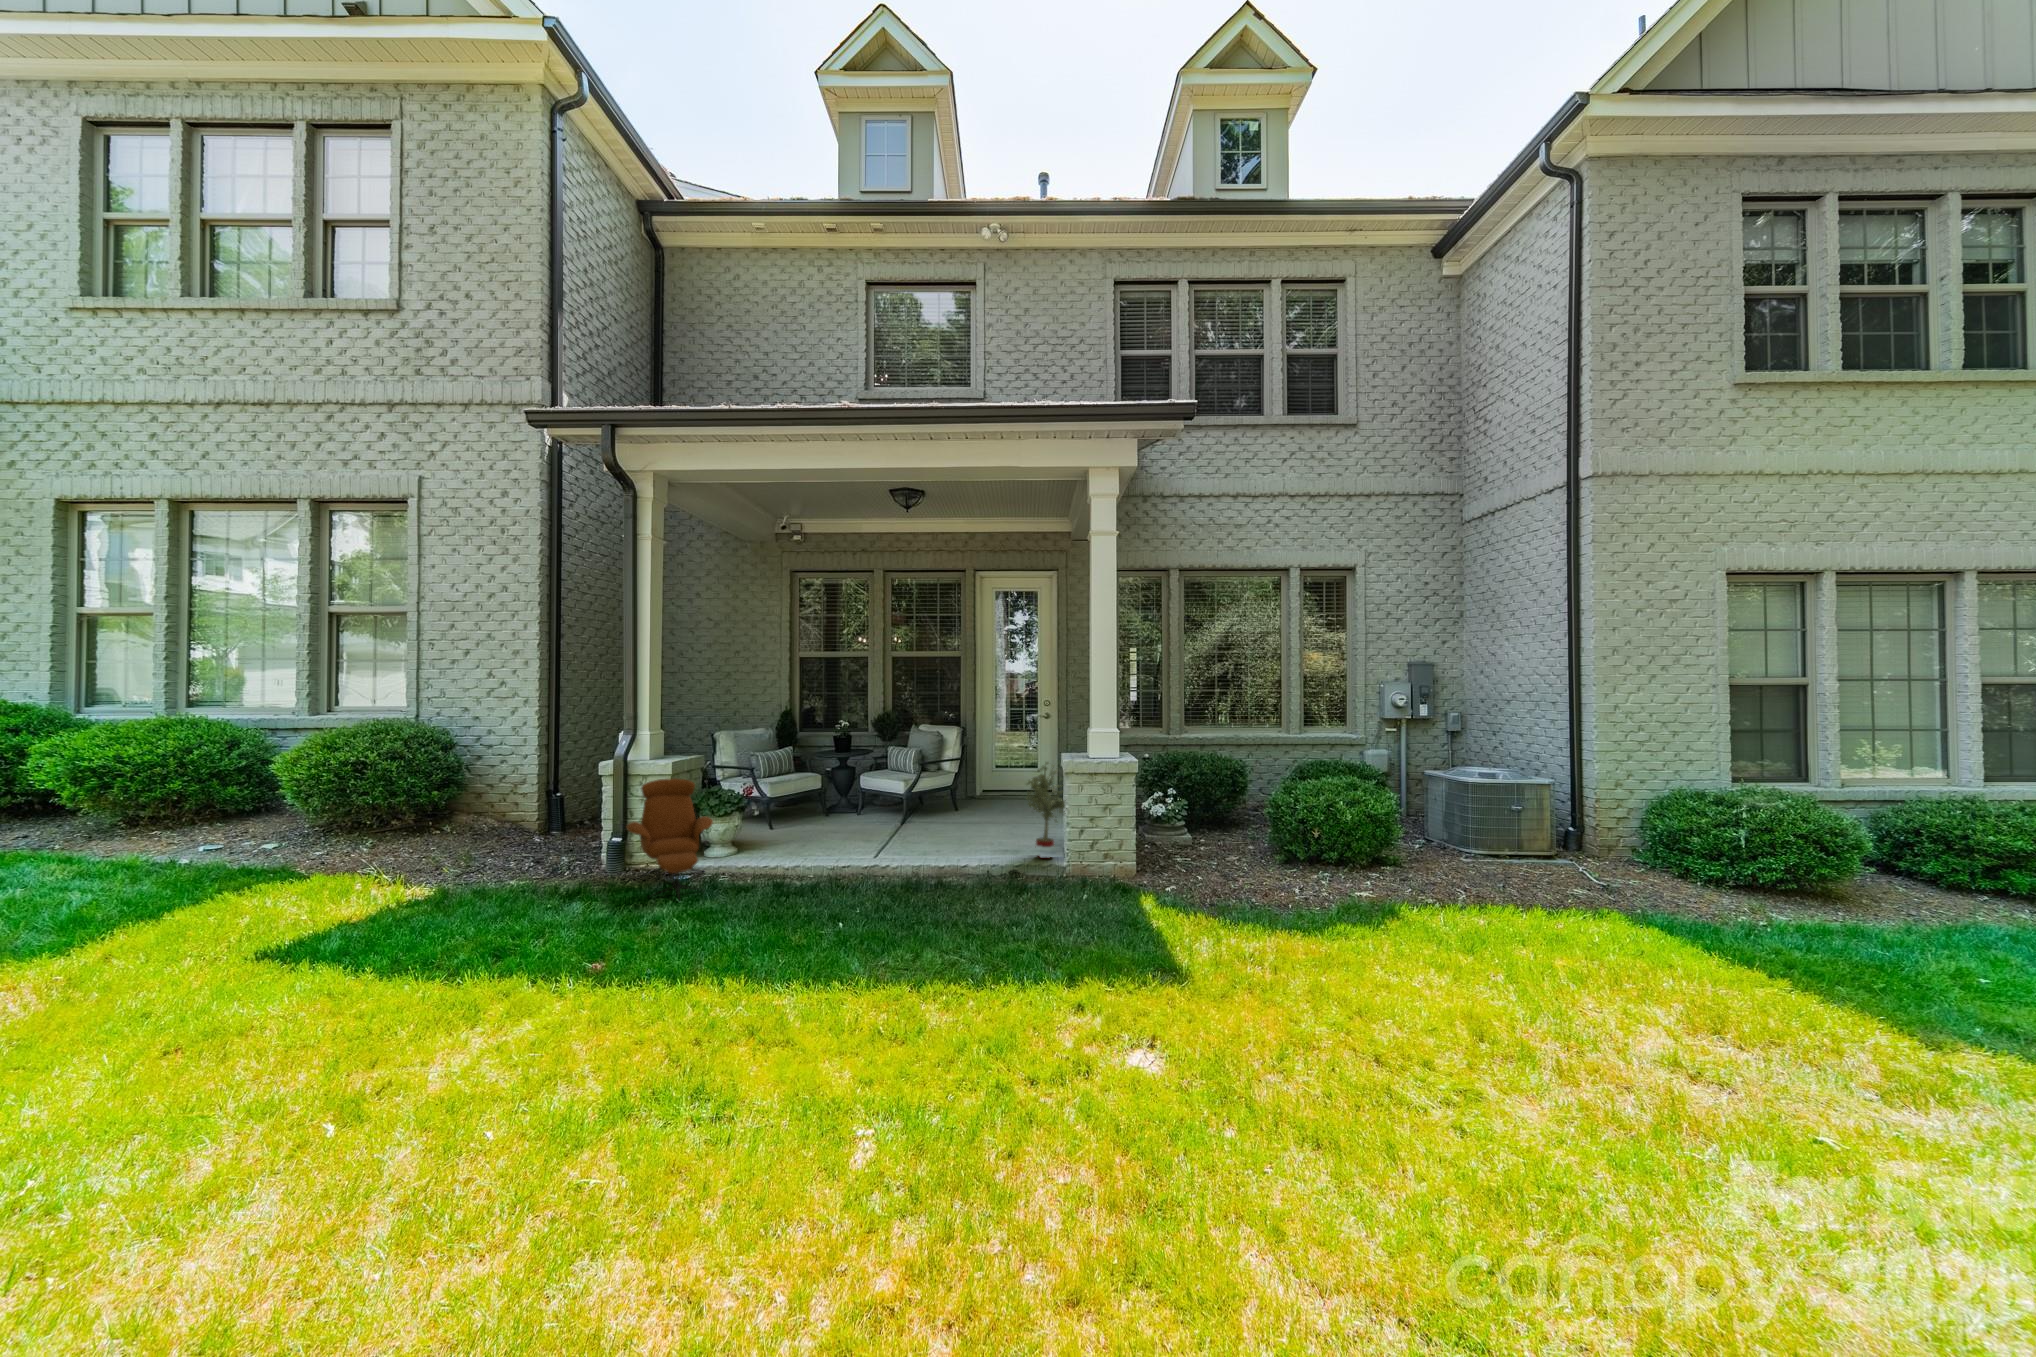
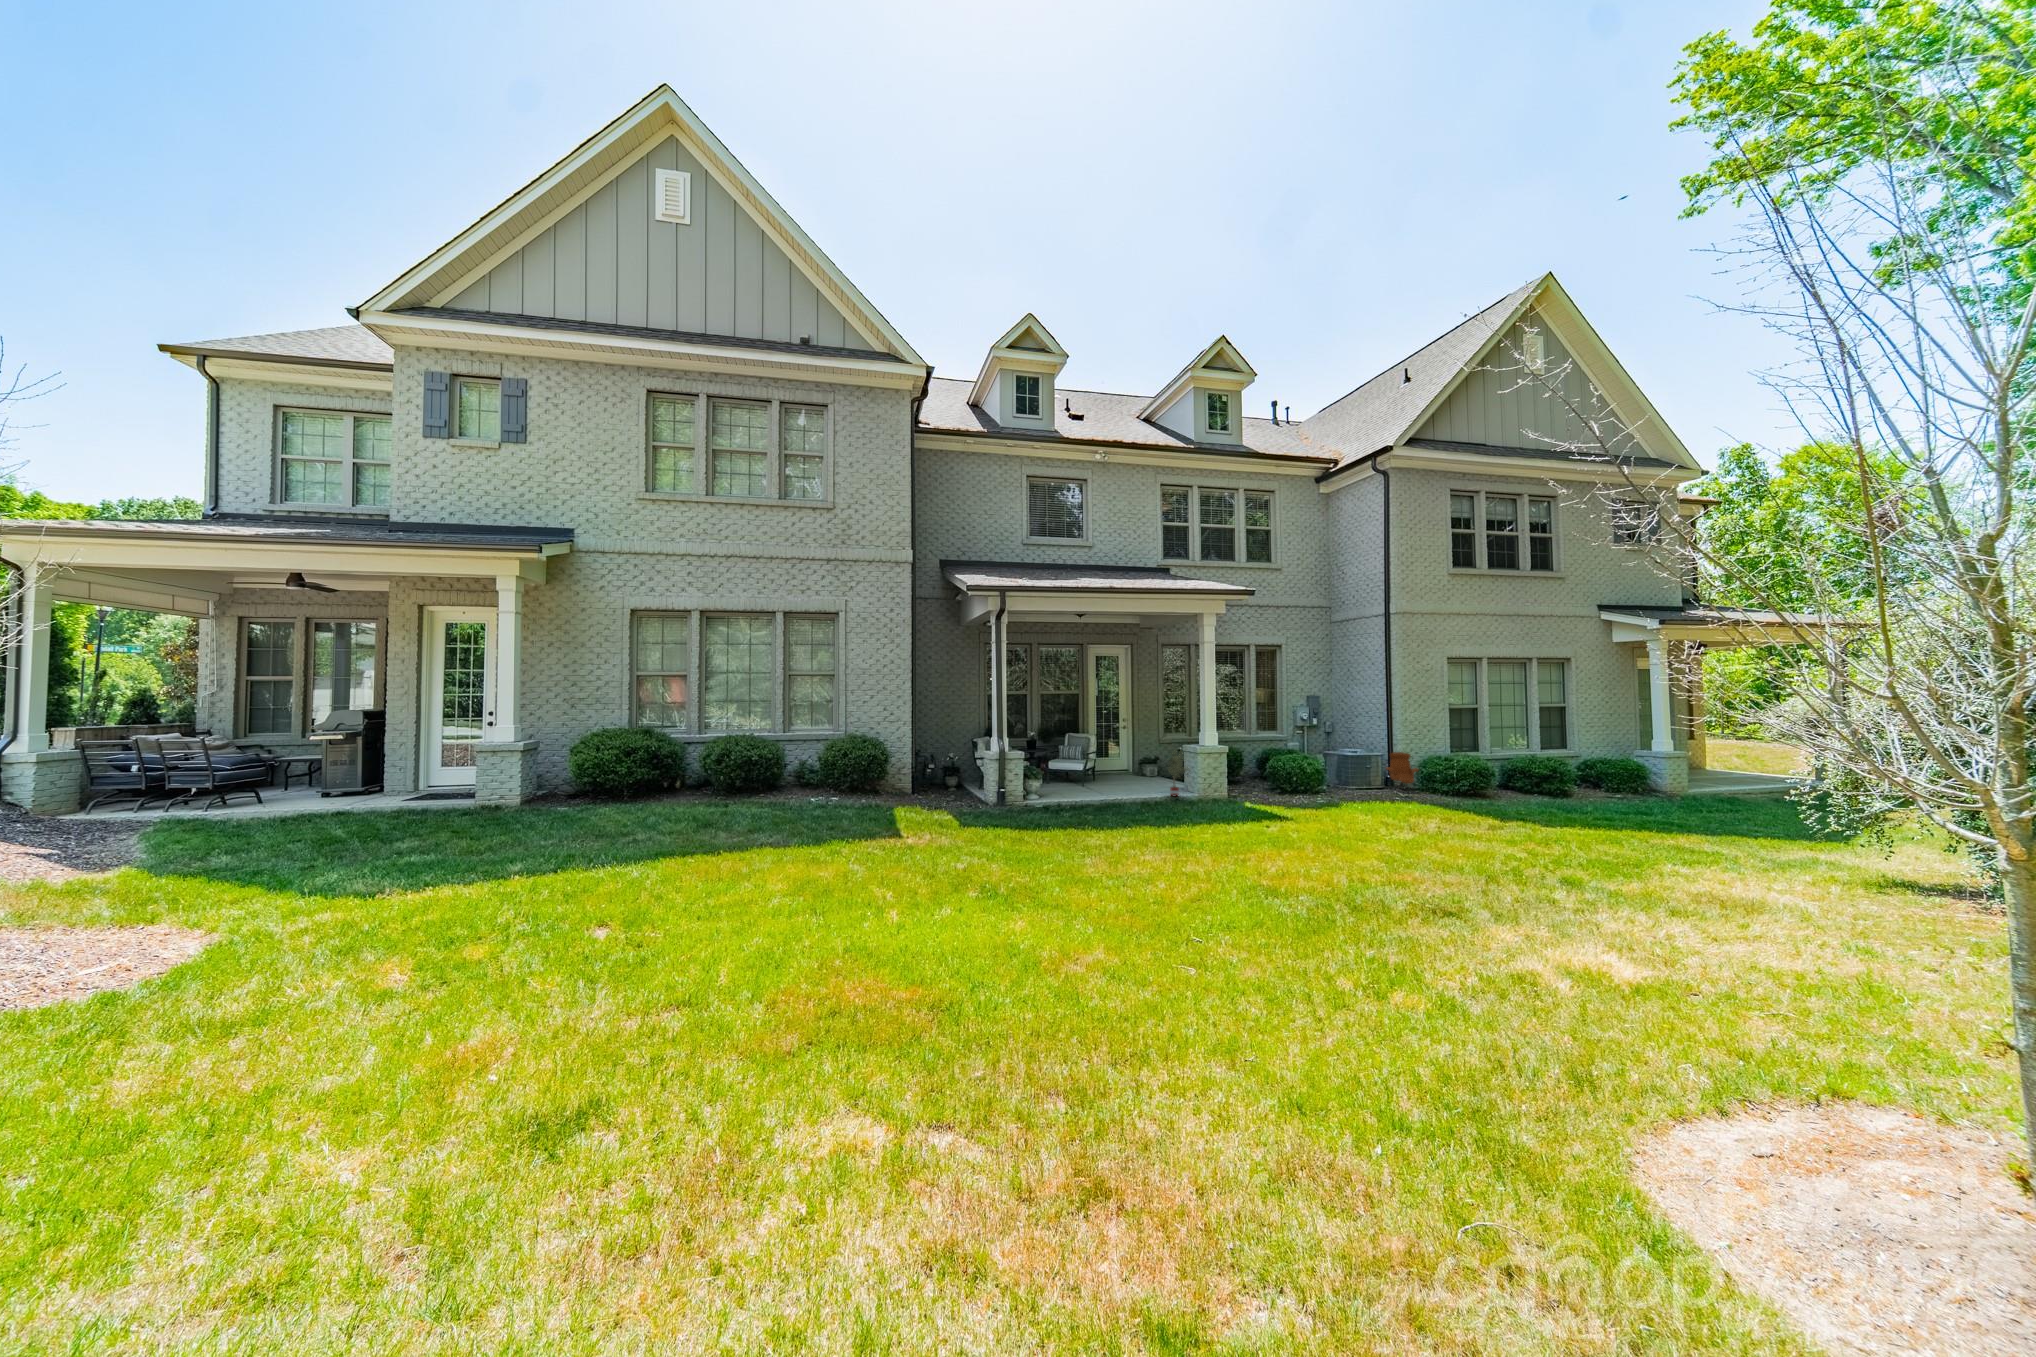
lounge chair: present [627,778,713,899] -> present [1386,752,1418,791]

